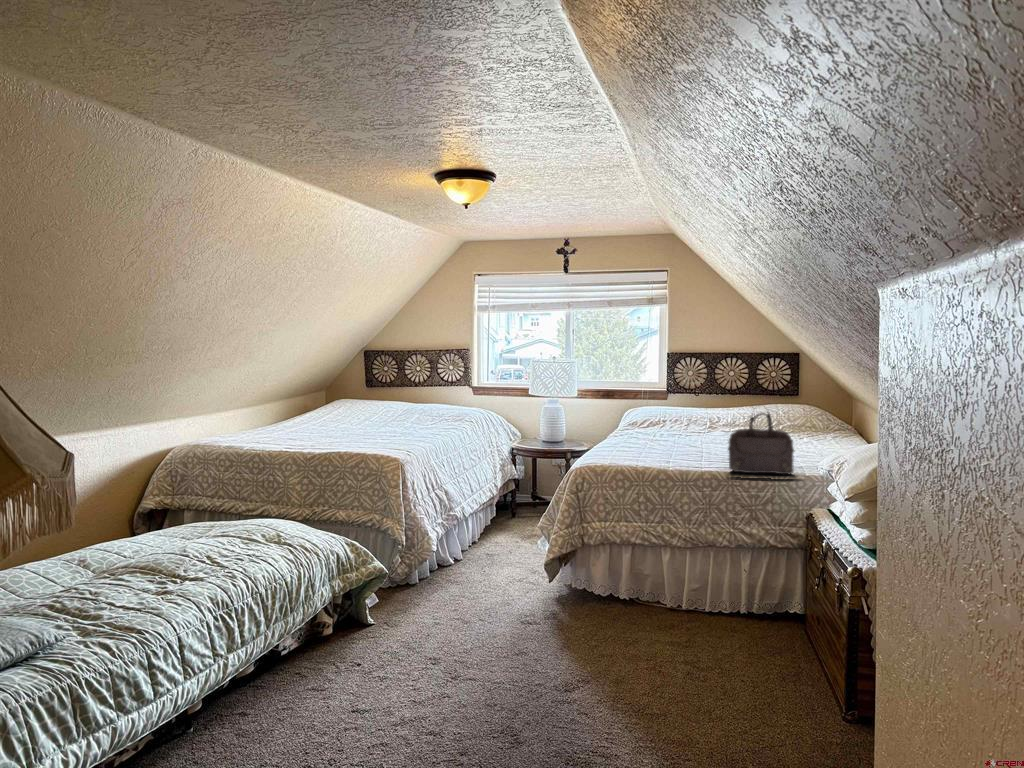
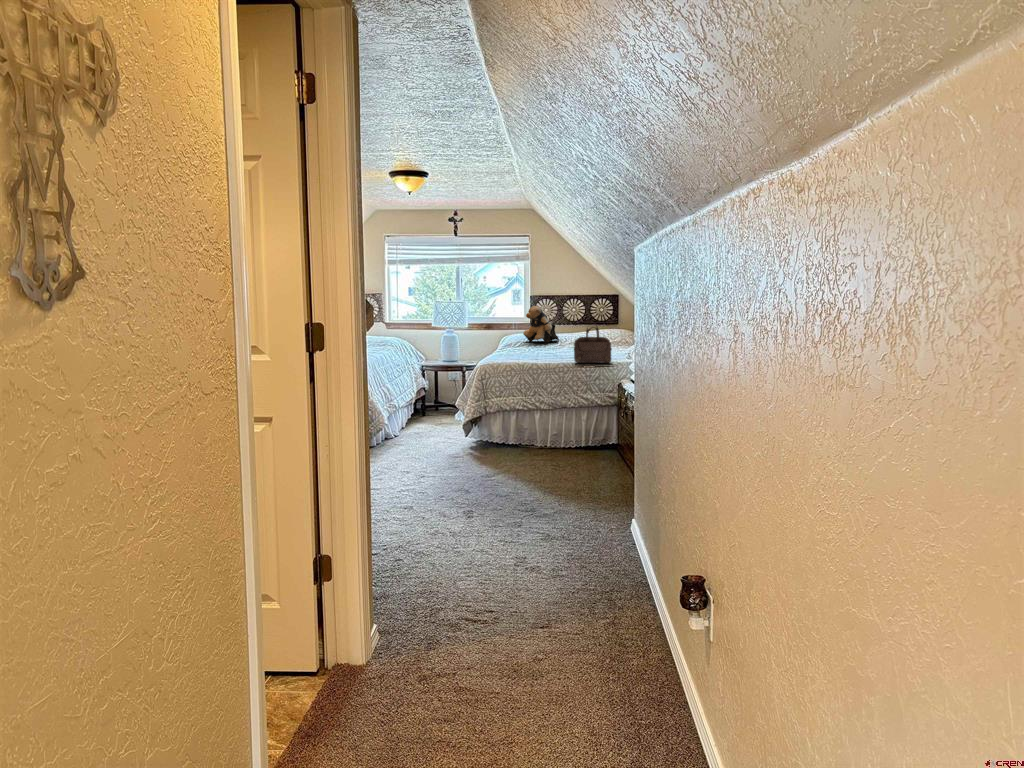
teddy bear: none [655,369,708,423] -> present [523,306,559,342]

